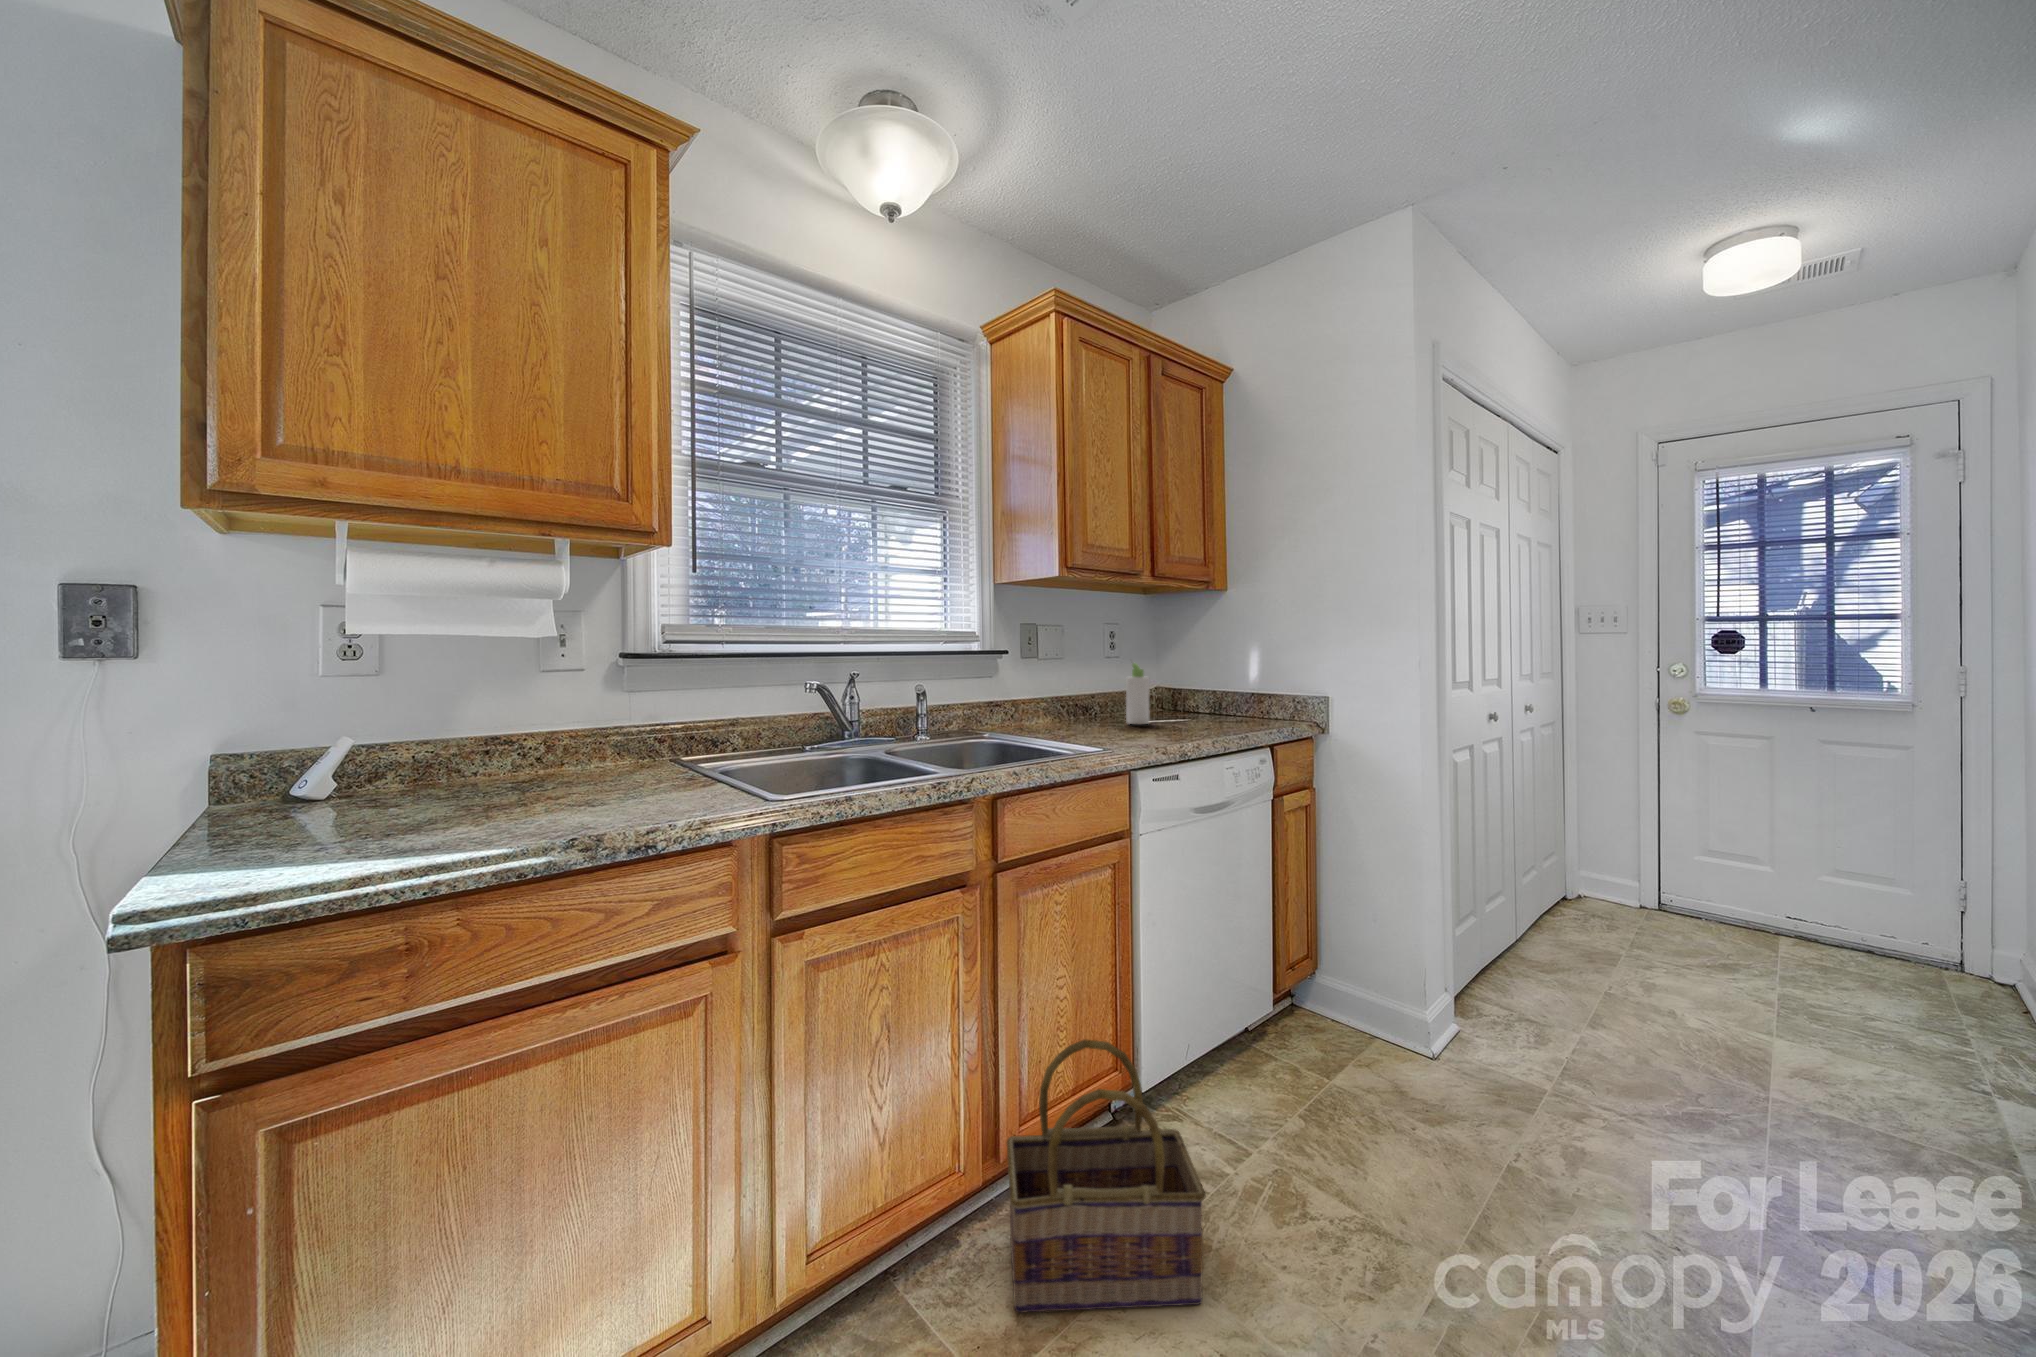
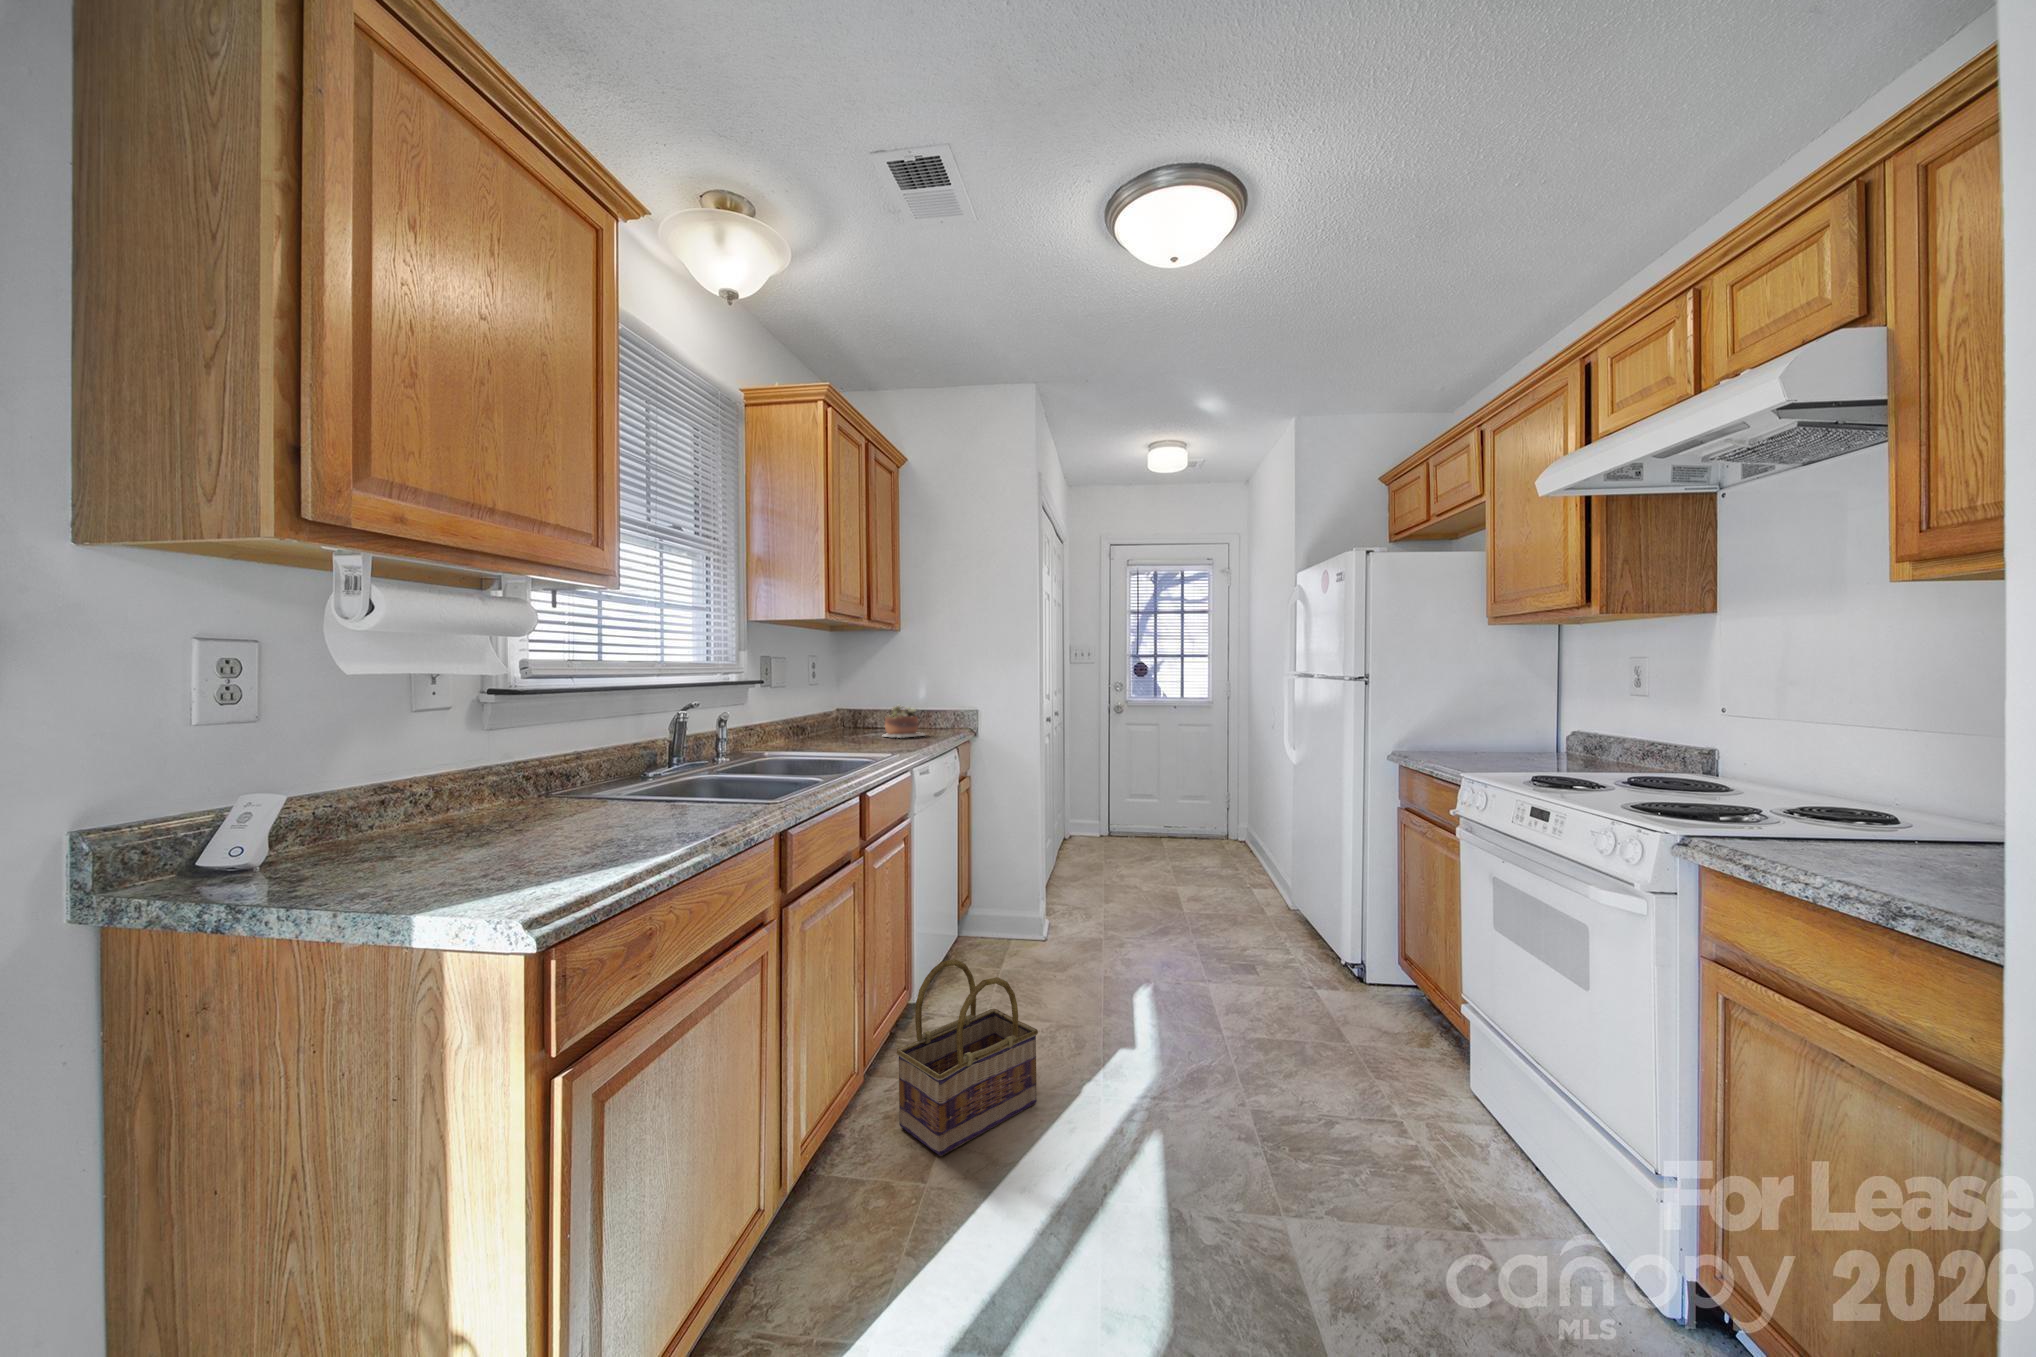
bottle: present [1126,662,1149,724] -> none [842,685,862,739]
succulent plant: none [1170,684,1227,726] -> present [884,705,925,738]

